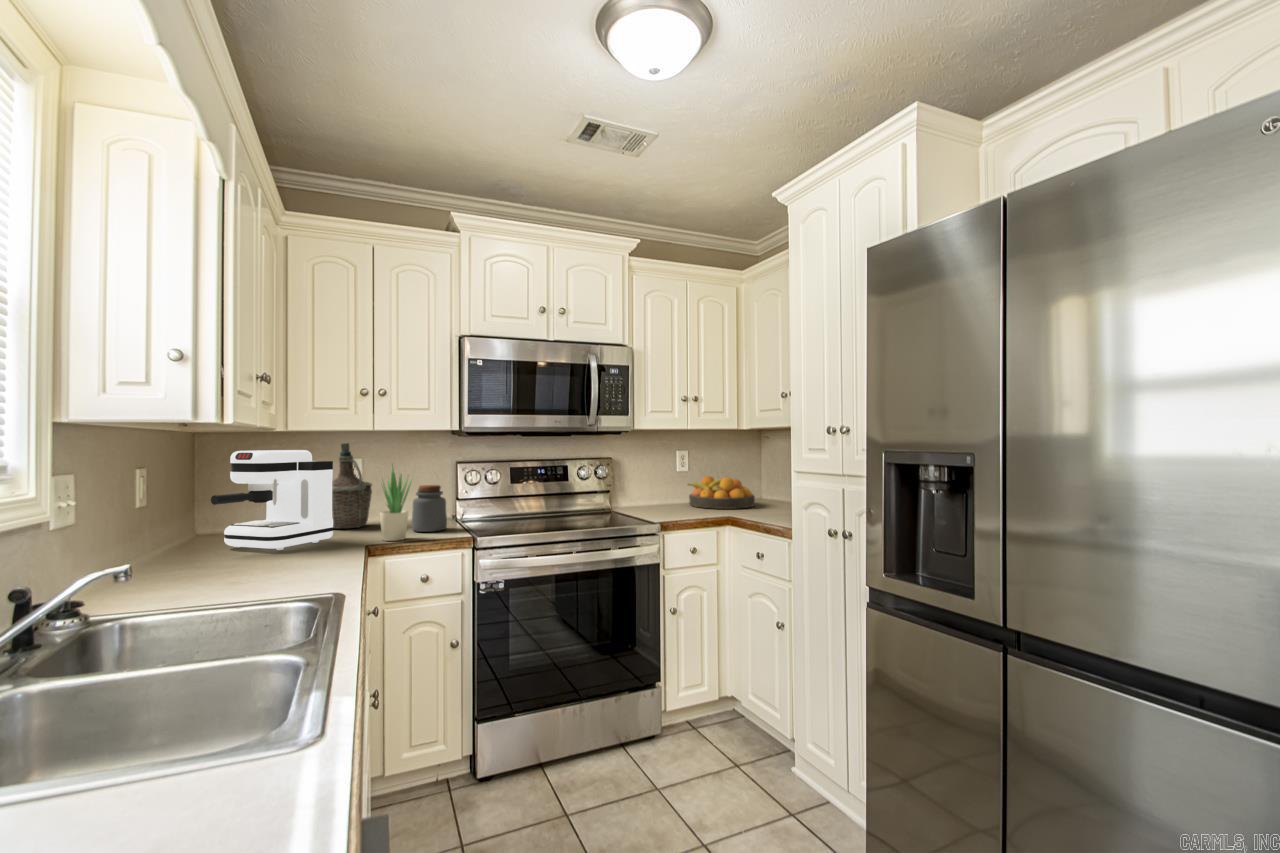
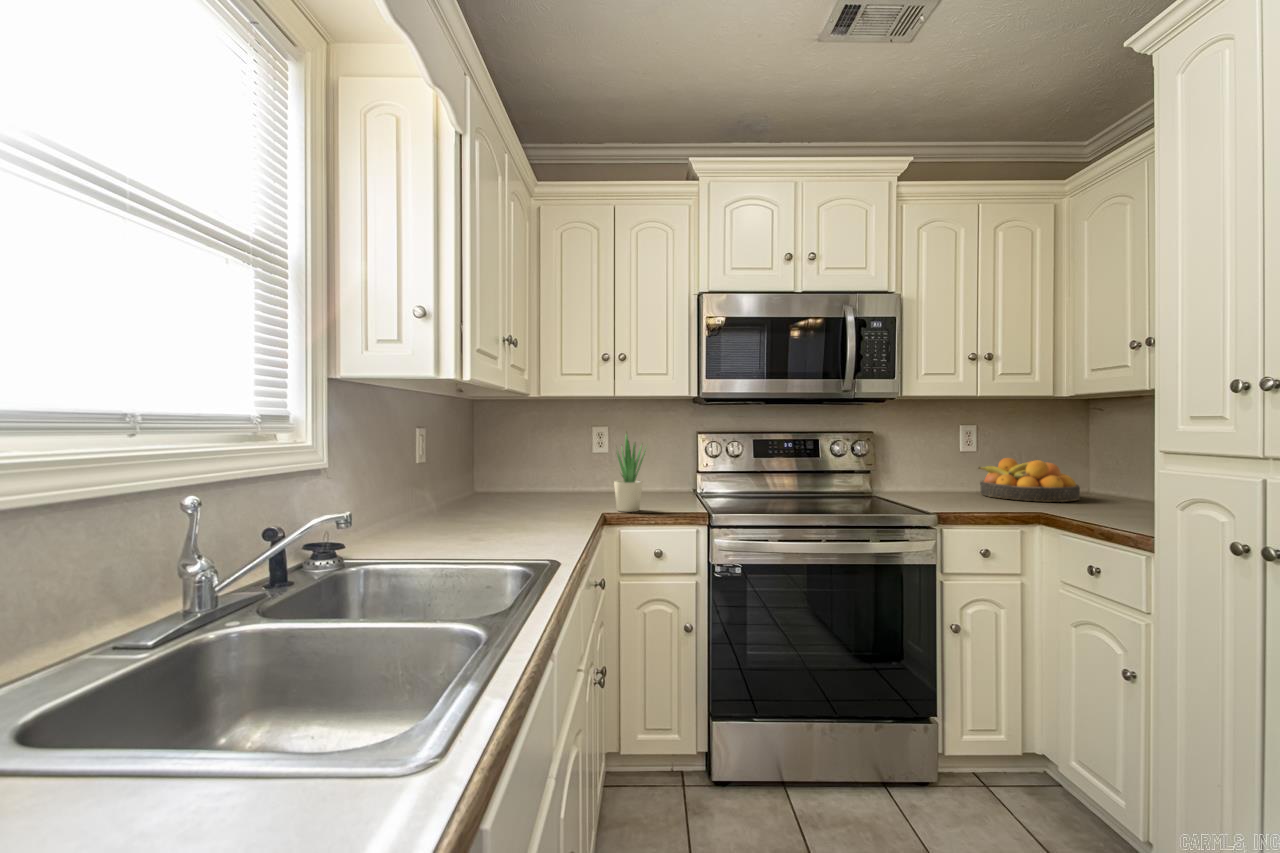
bottle: present [332,443,372,528] -> none [565,411,612,497]
coffee maker: present [211,450,333,550] -> none [466,415,572,513]
jar: present [412,485,447,532] -> none [647,456,683,505]

